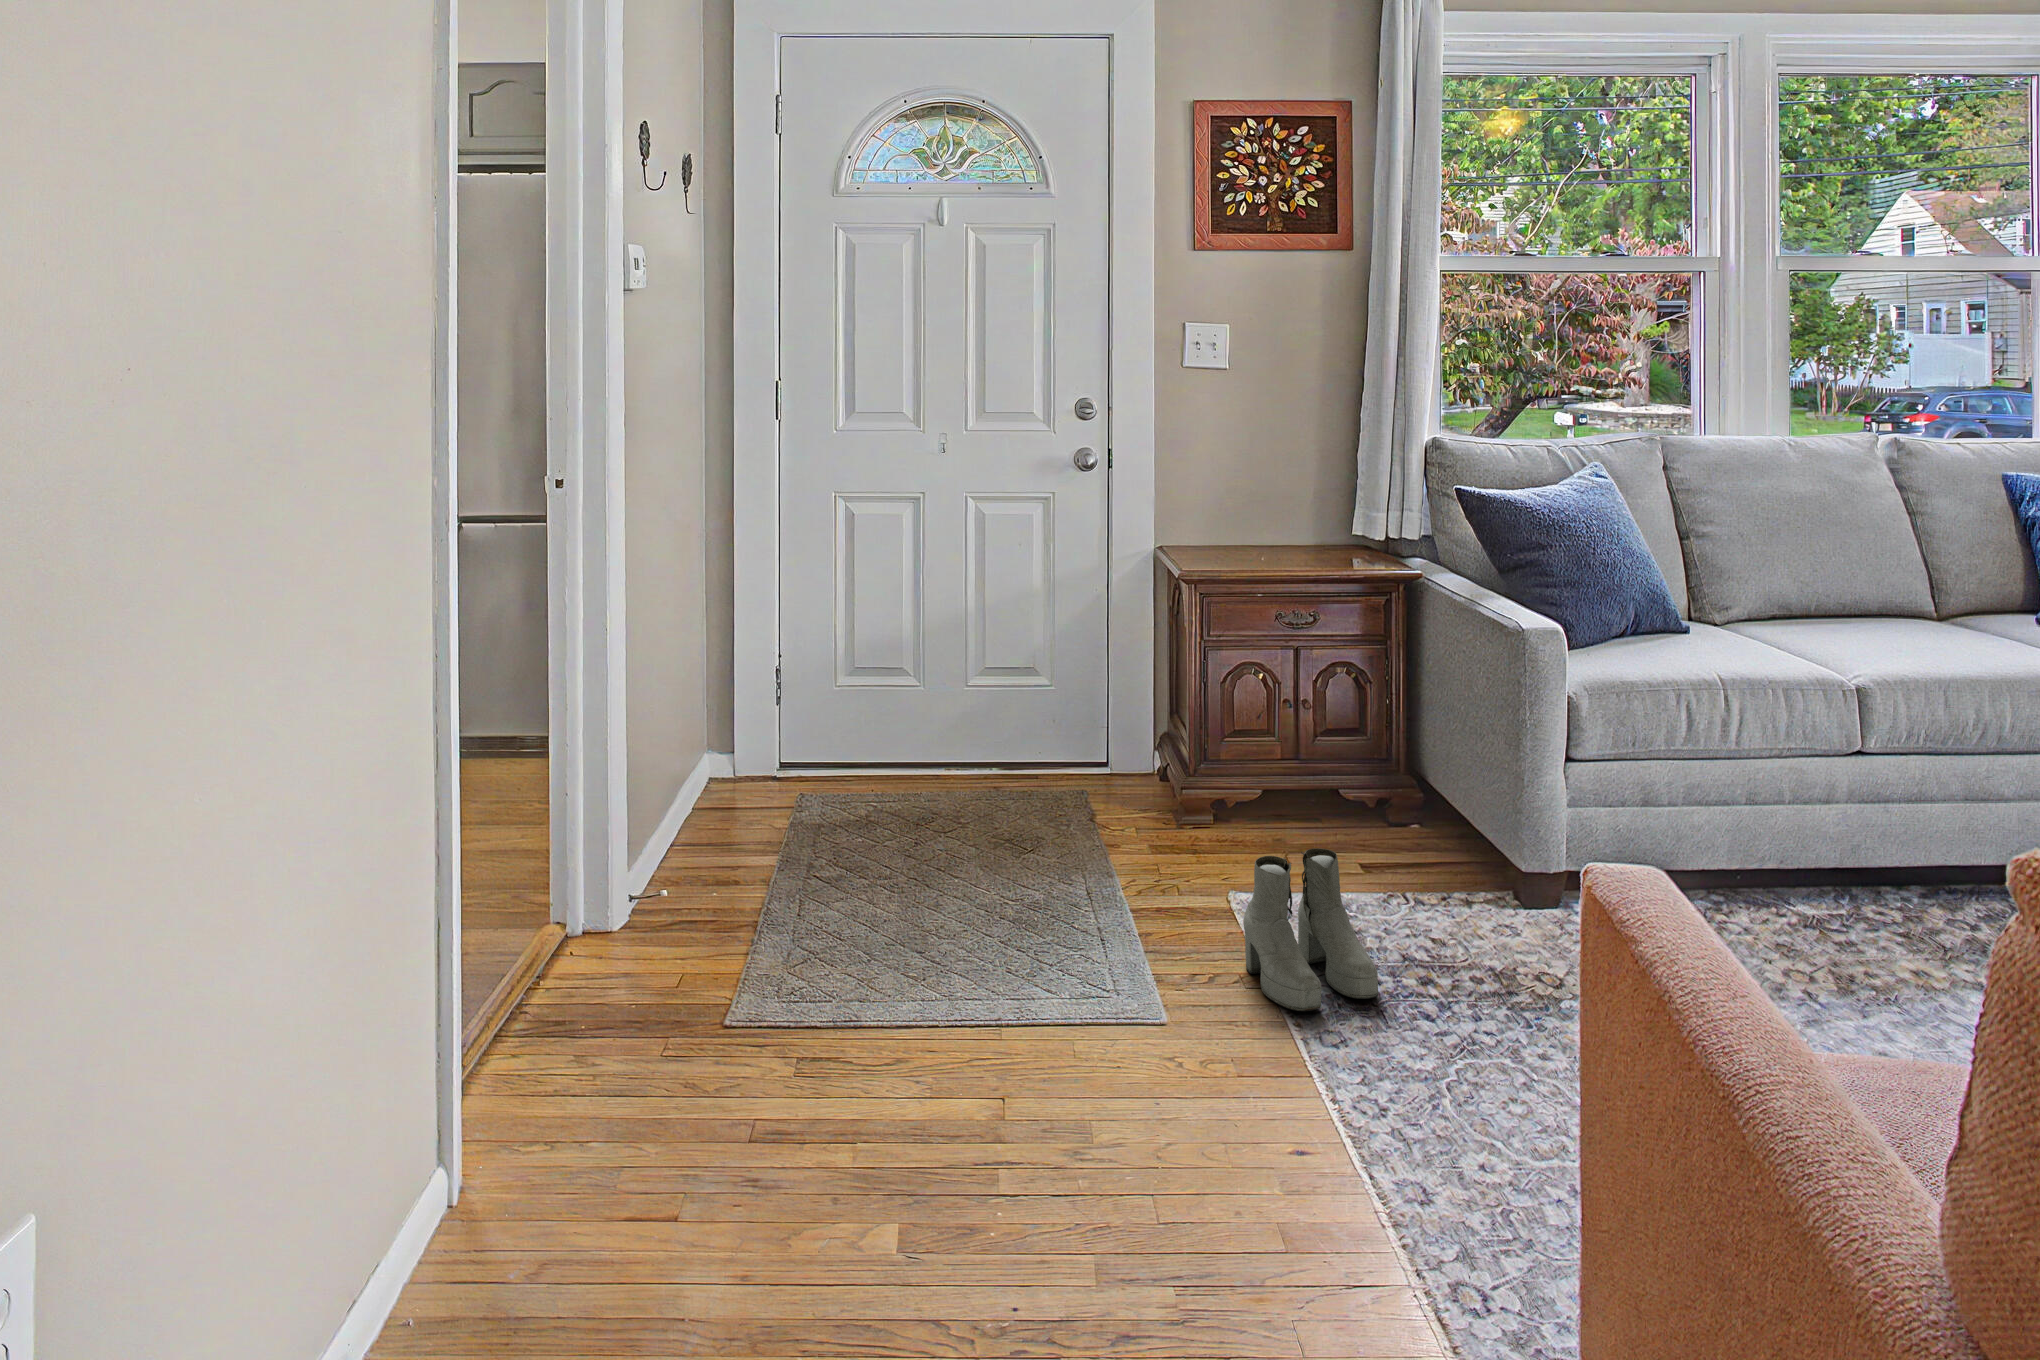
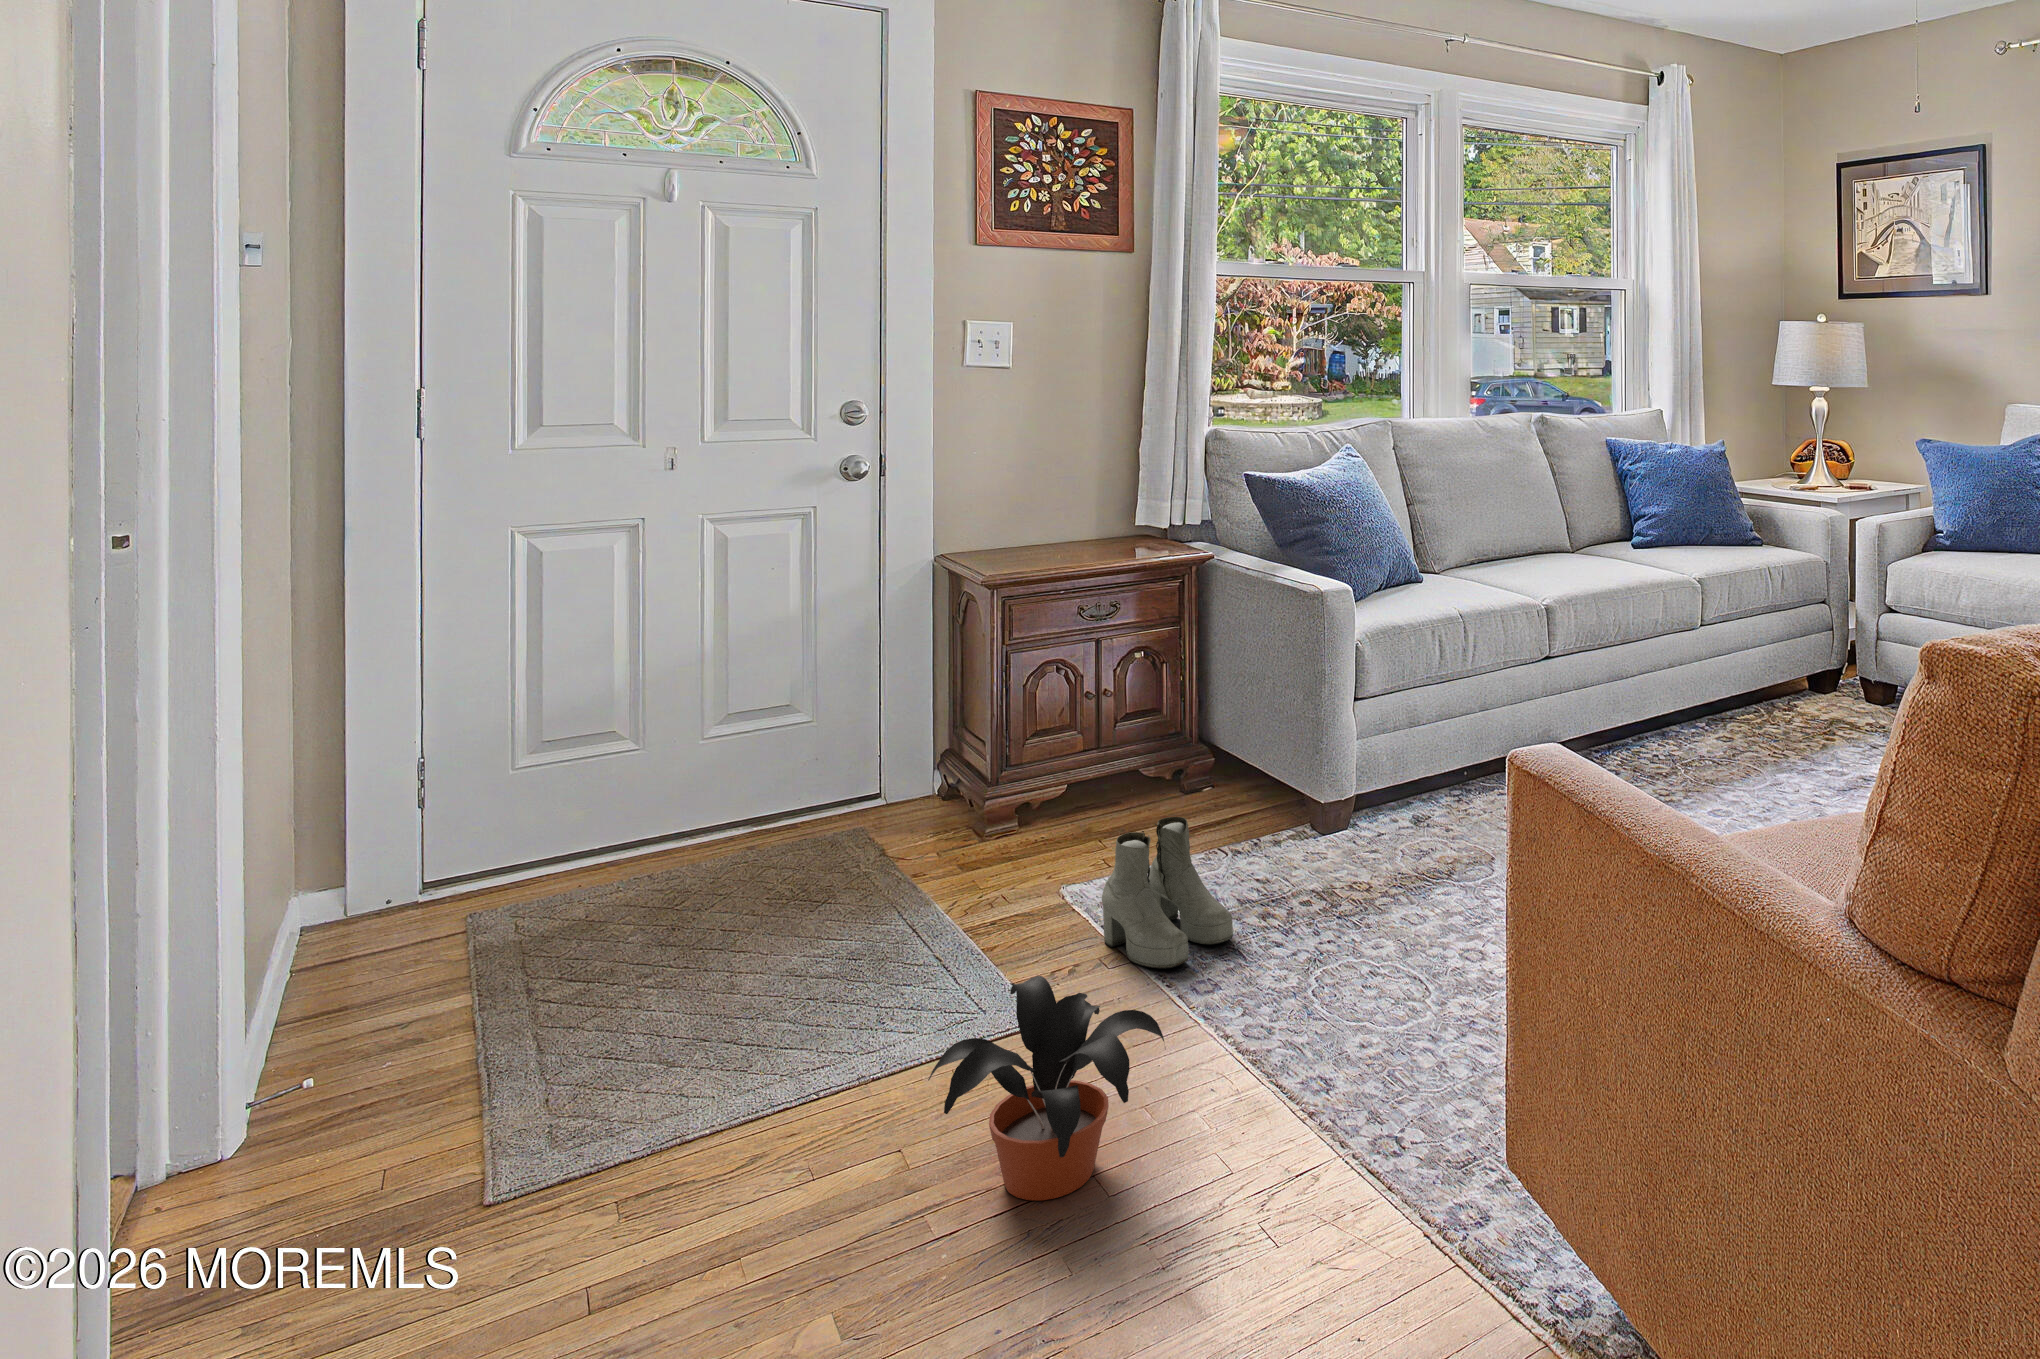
potted plant: none [982,978,1219,1213] -> present [928,976,1164,1200]

